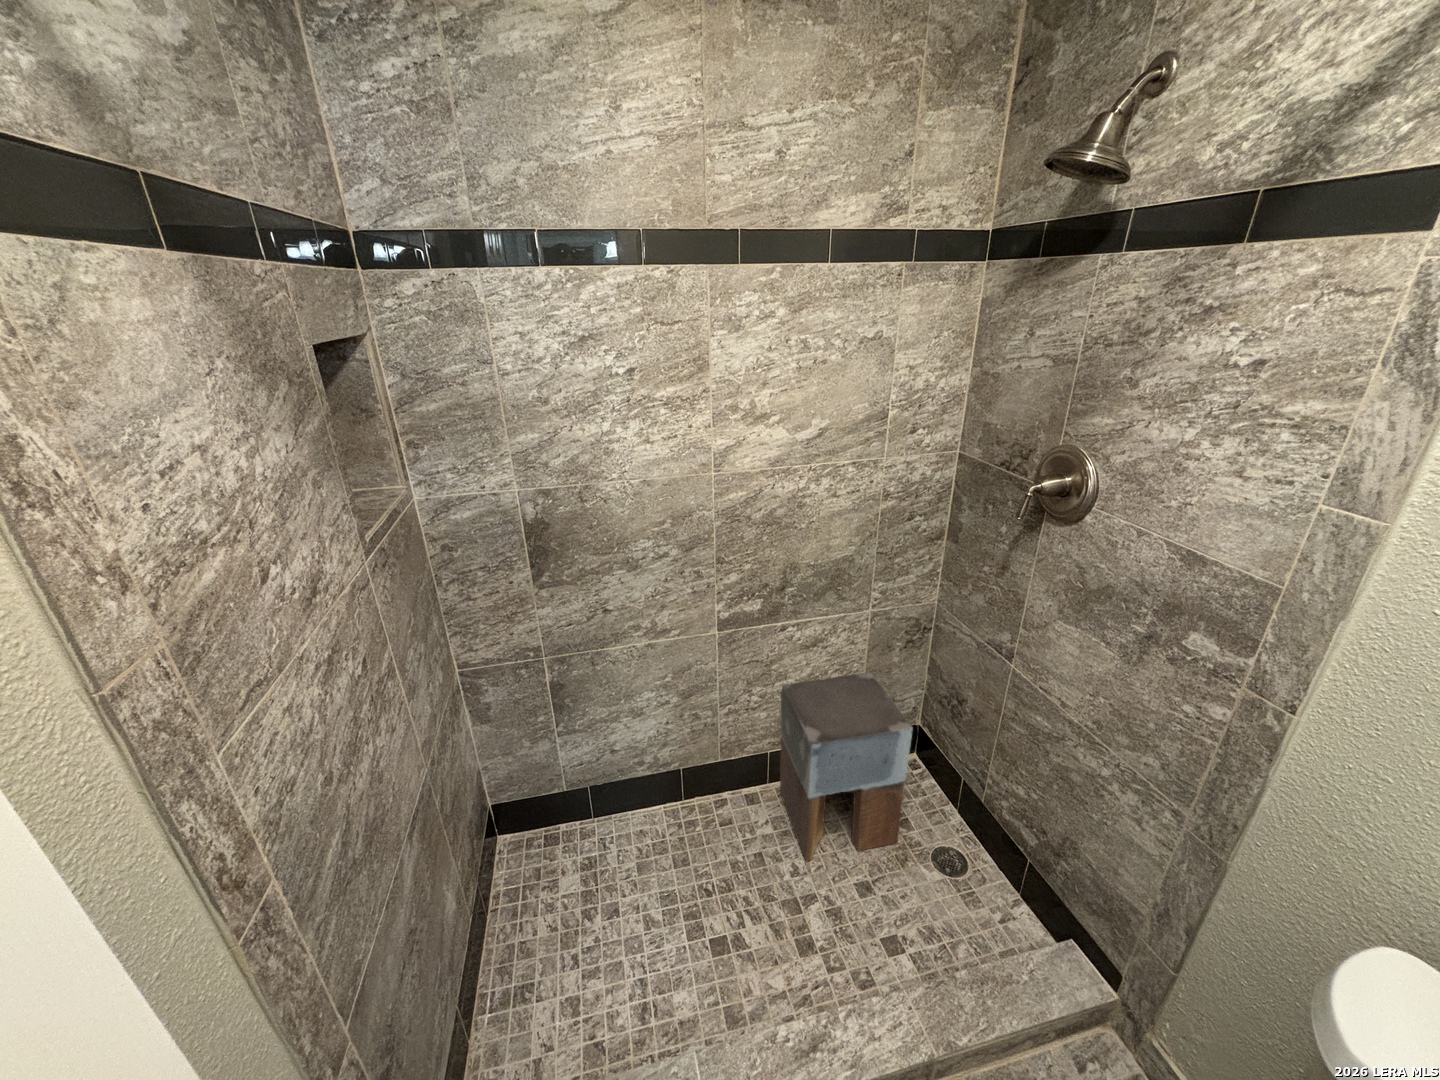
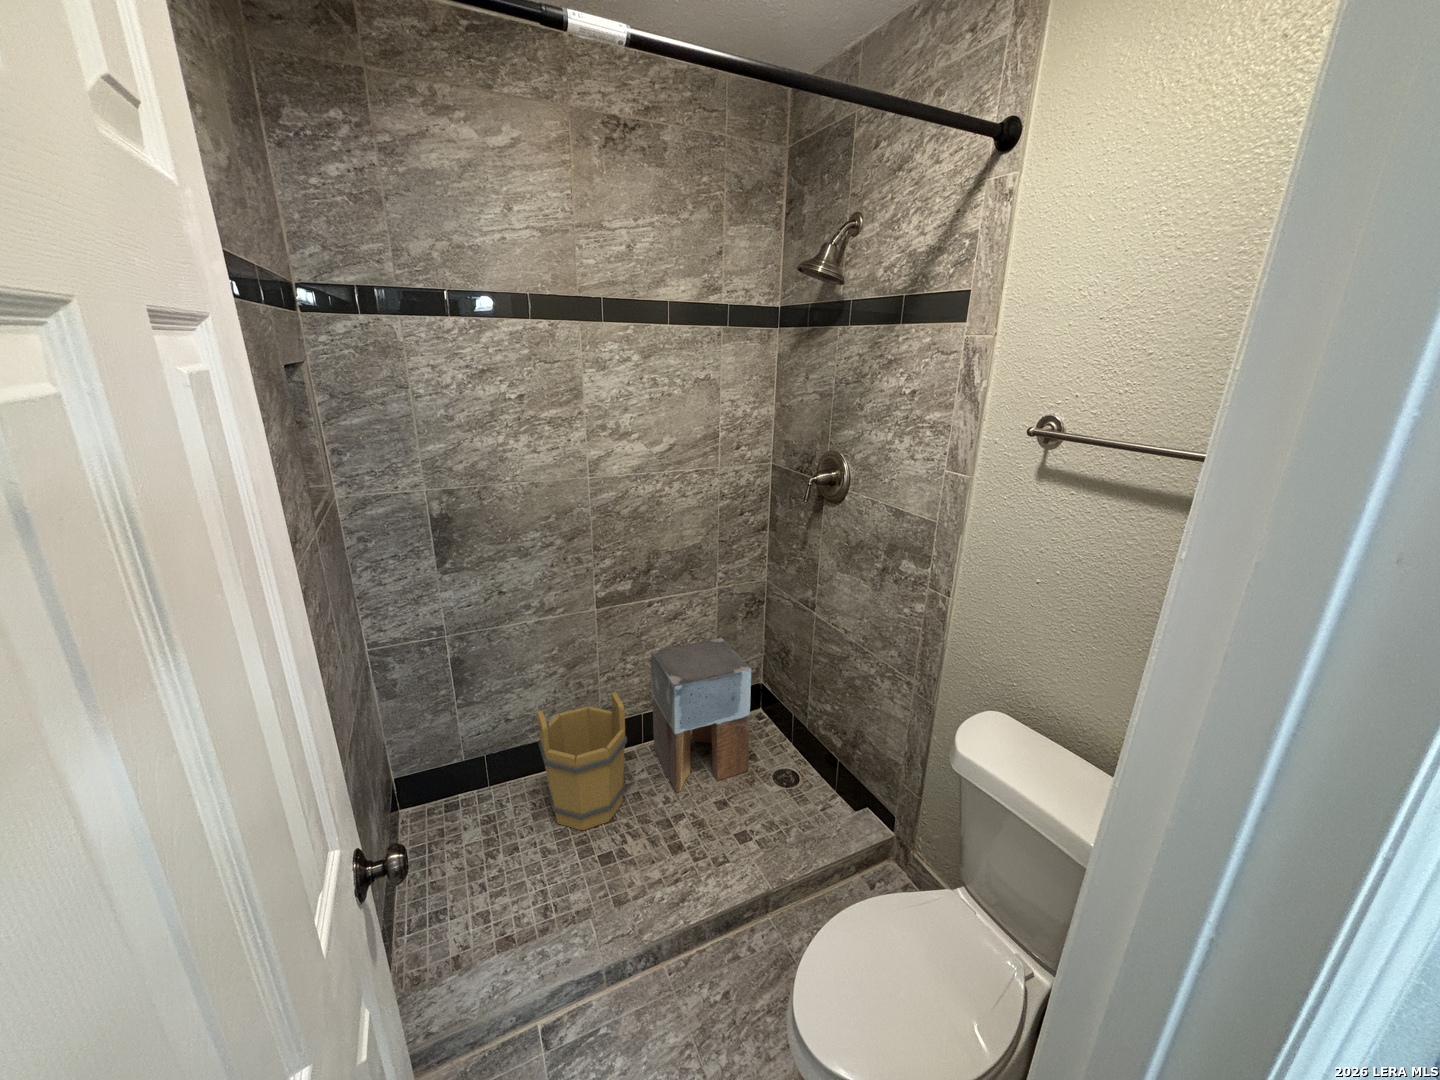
bucket: none [639,738,749,899] -> present [534,692,627,830]

